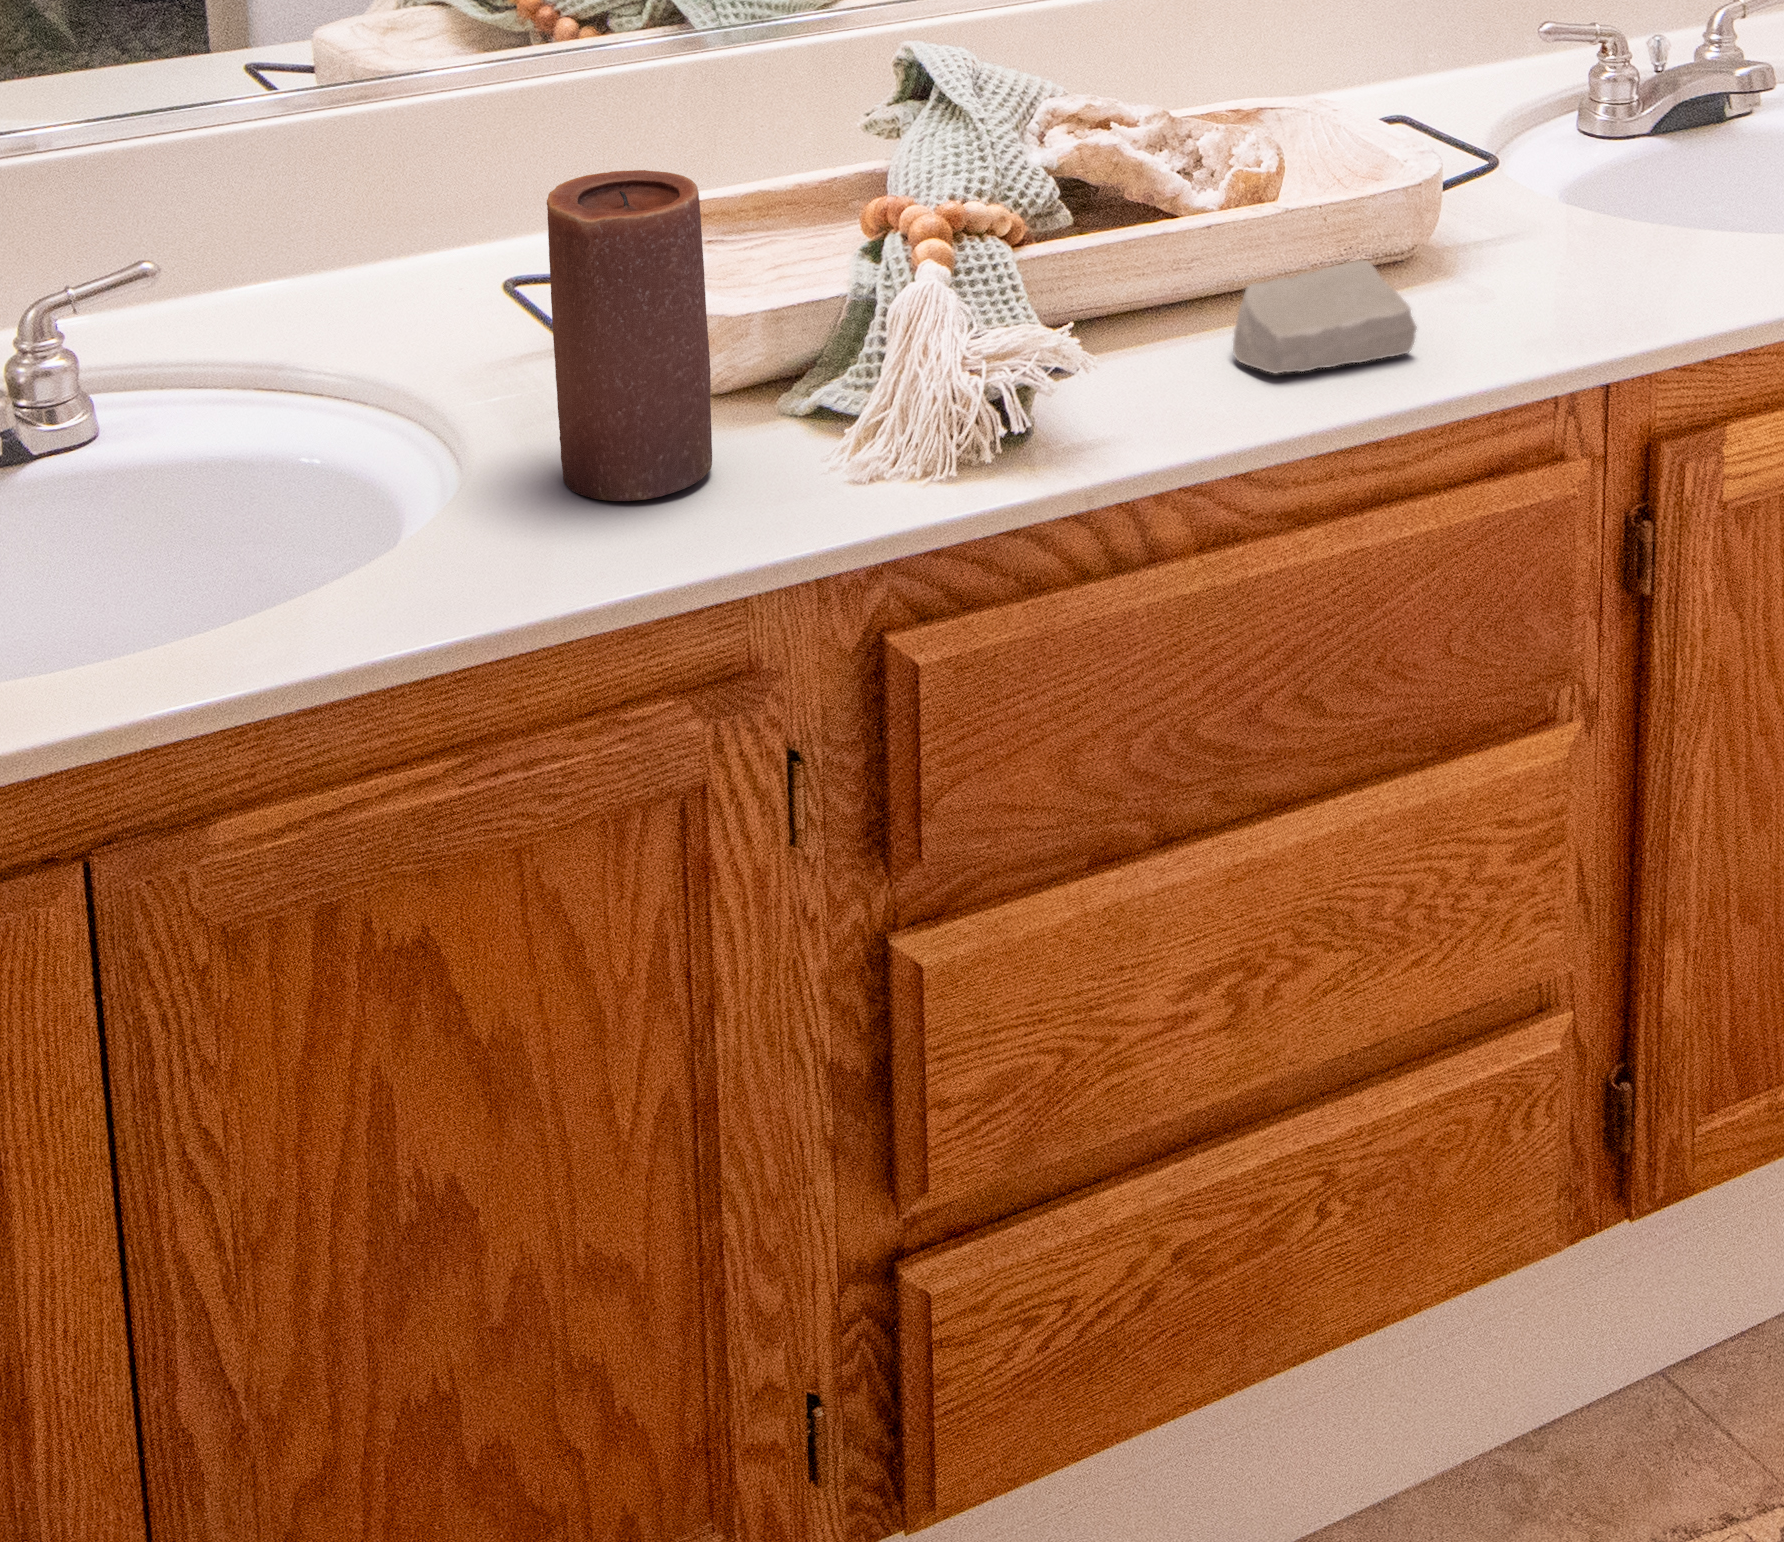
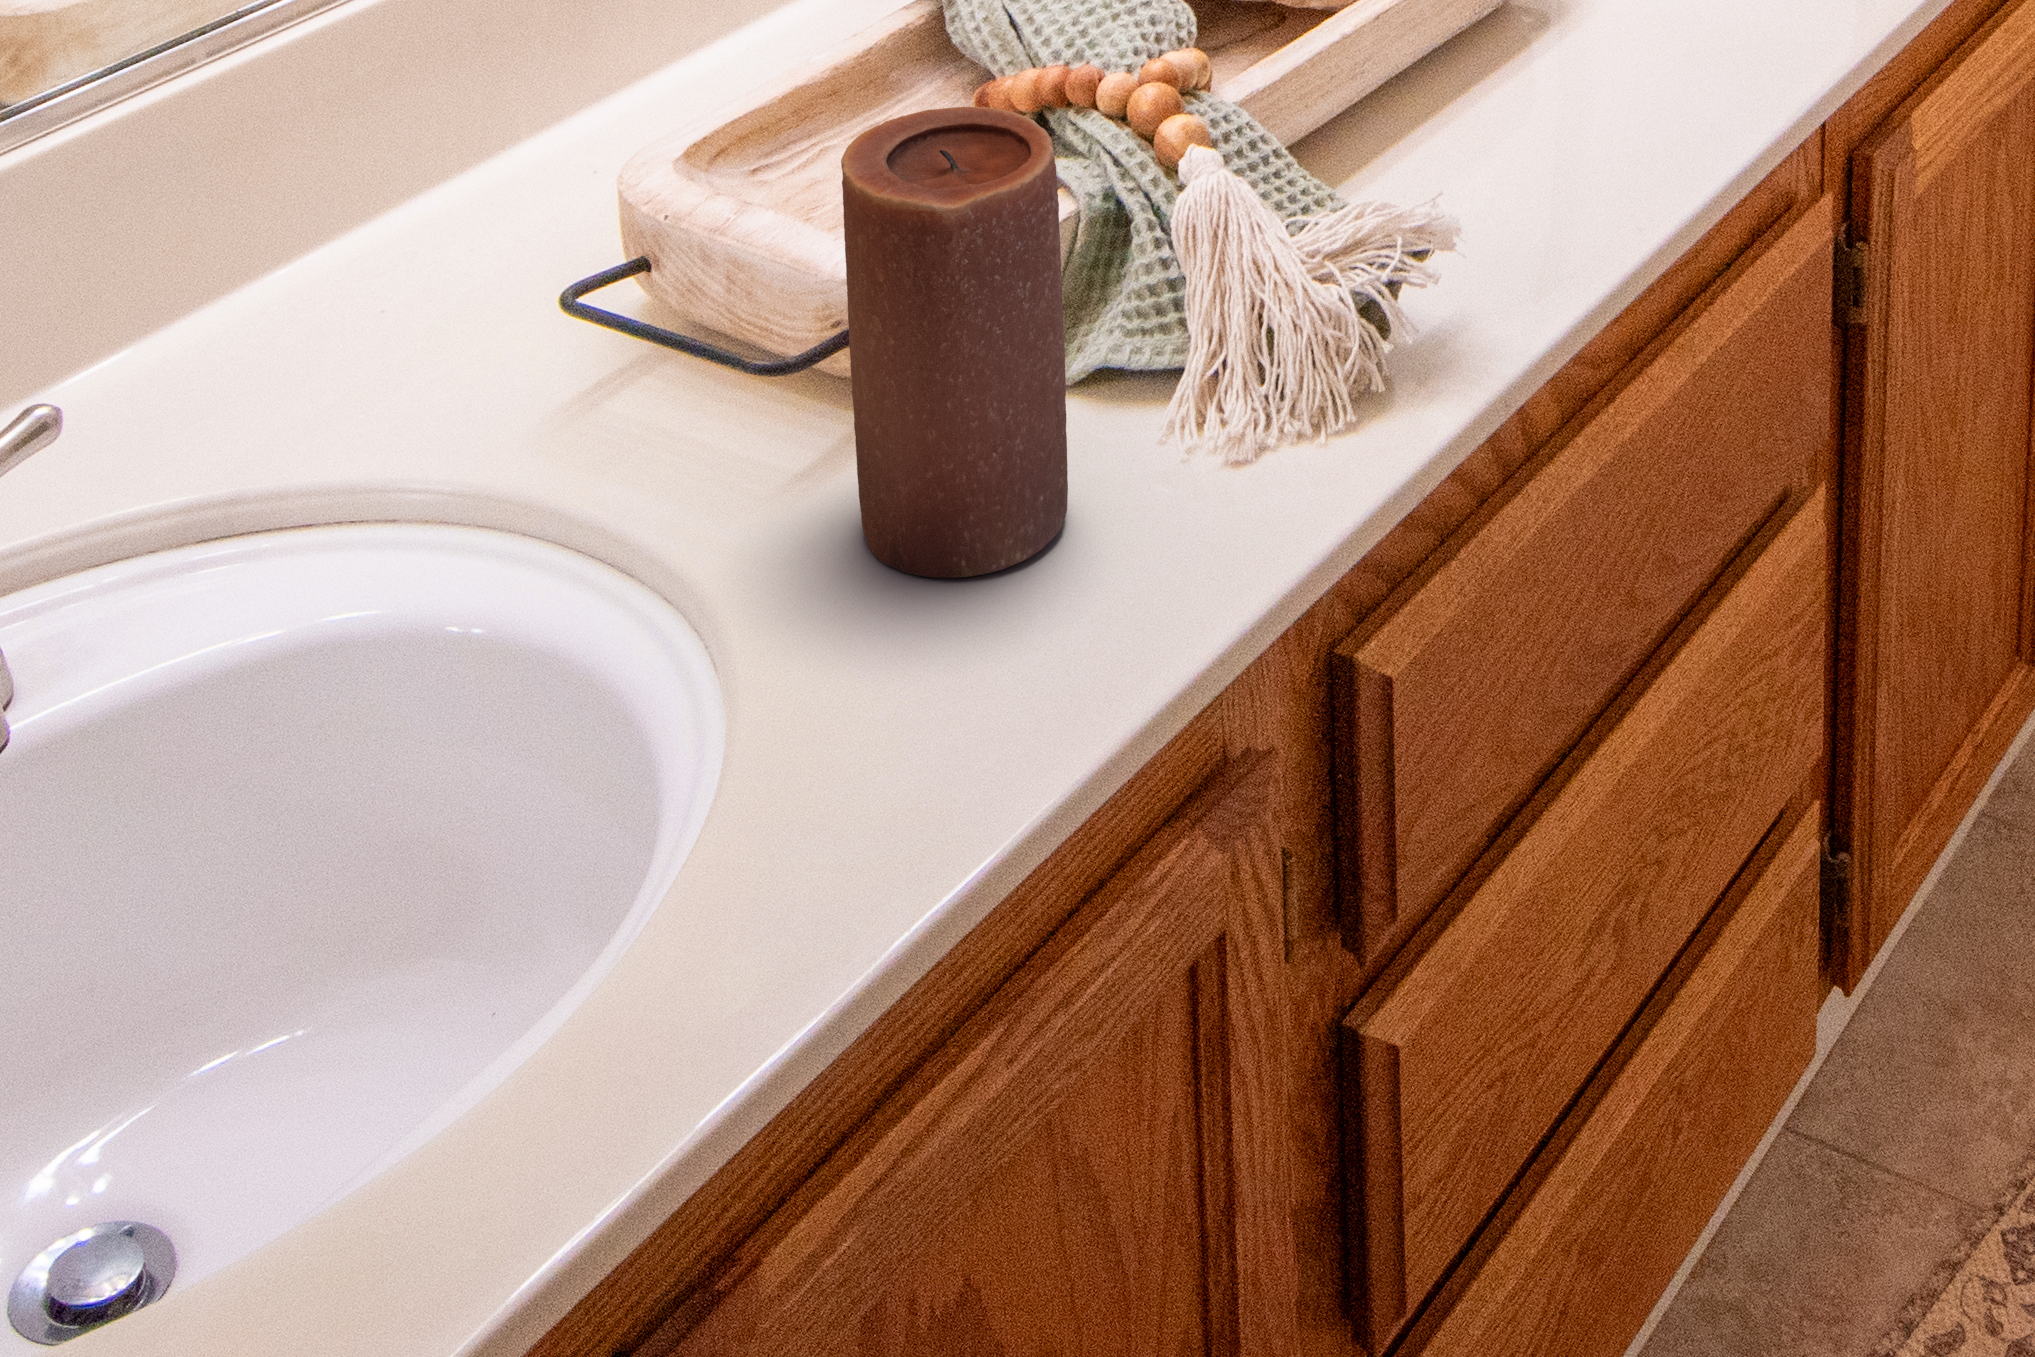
soap bar: present [1233,260,1417,373] -> none [1467,19,1660,181]

